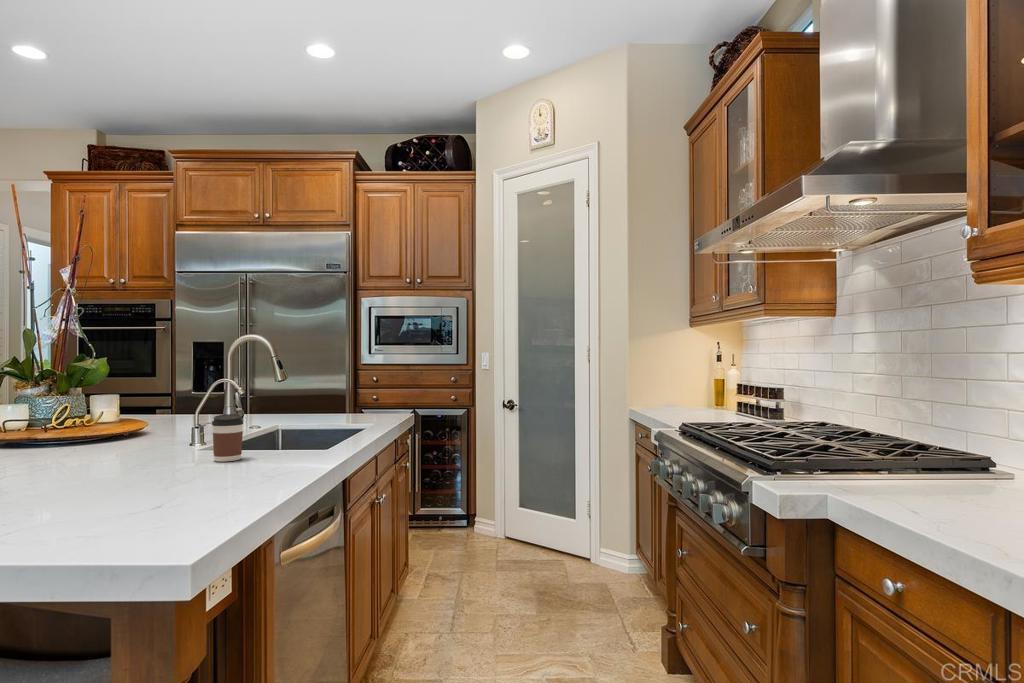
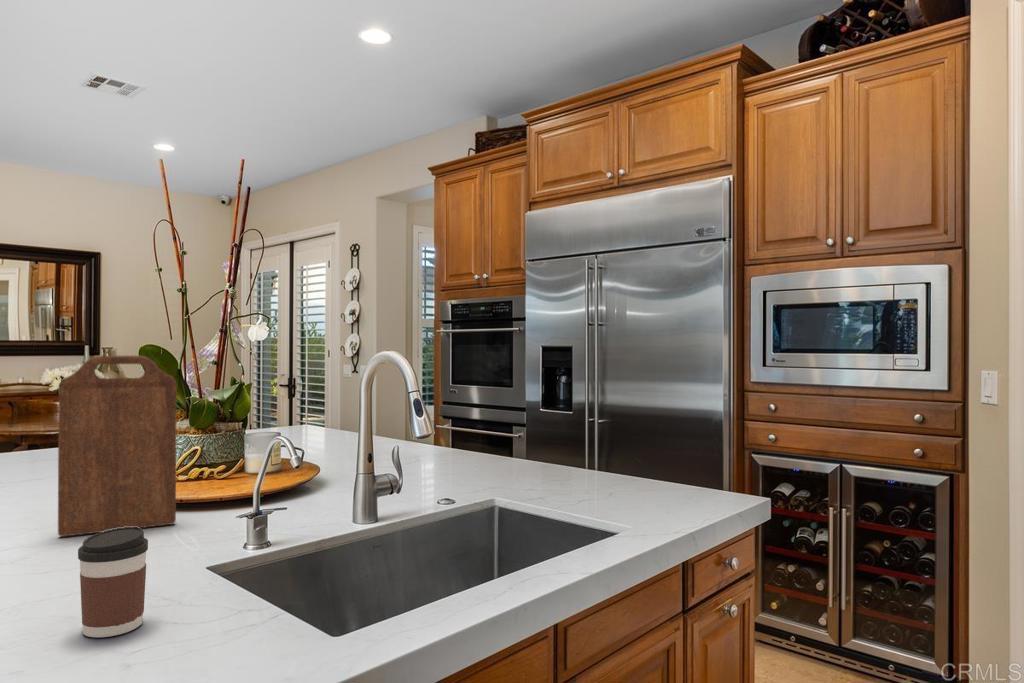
cutting board: none [42,335,113,457] -> present [58,355,177,536]

